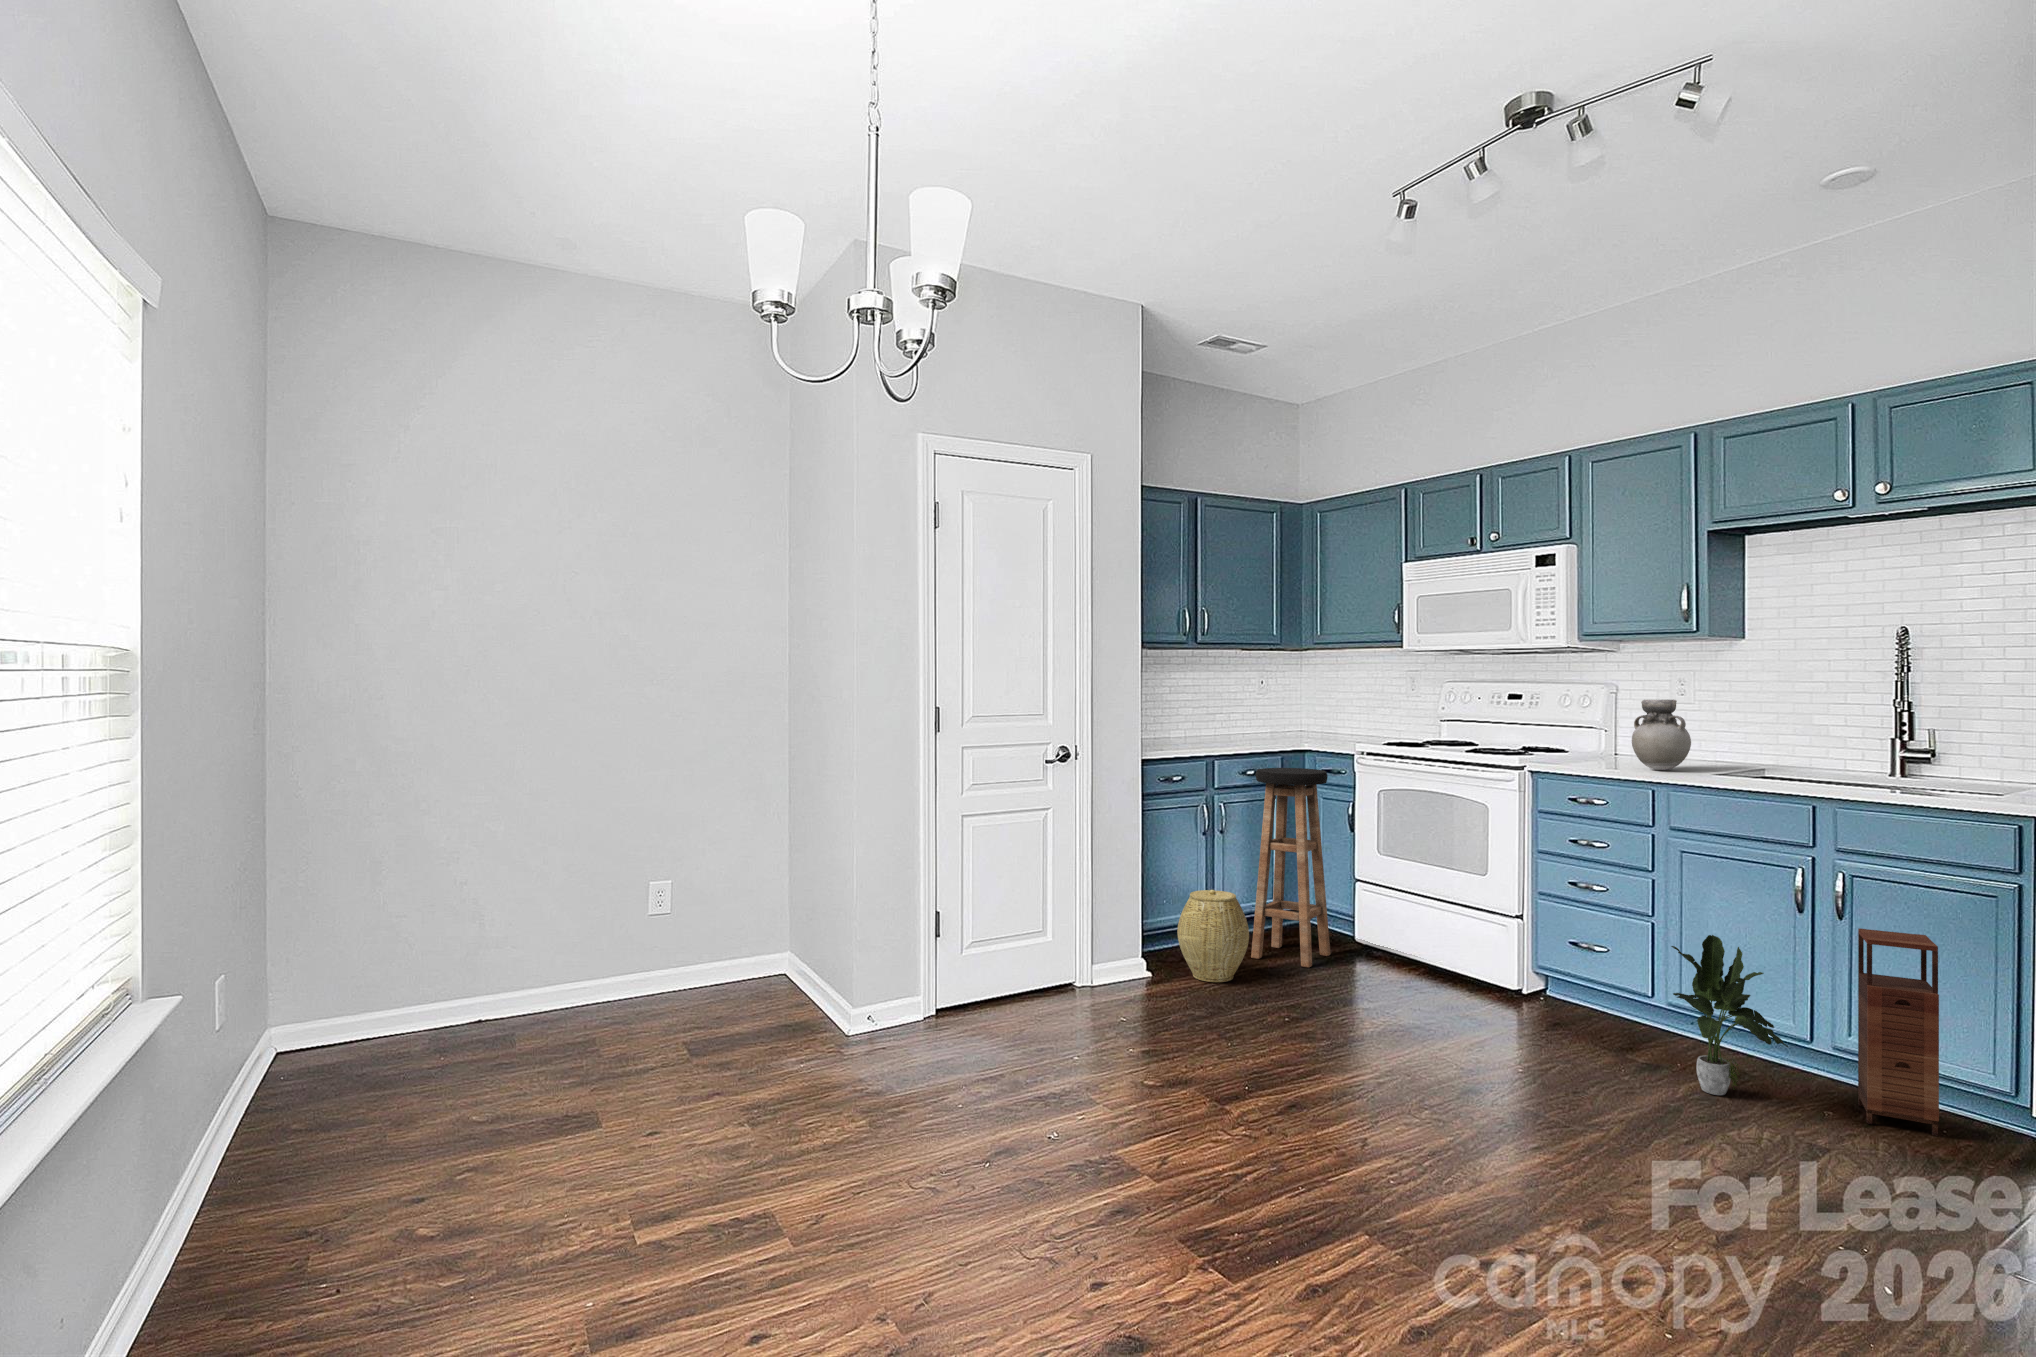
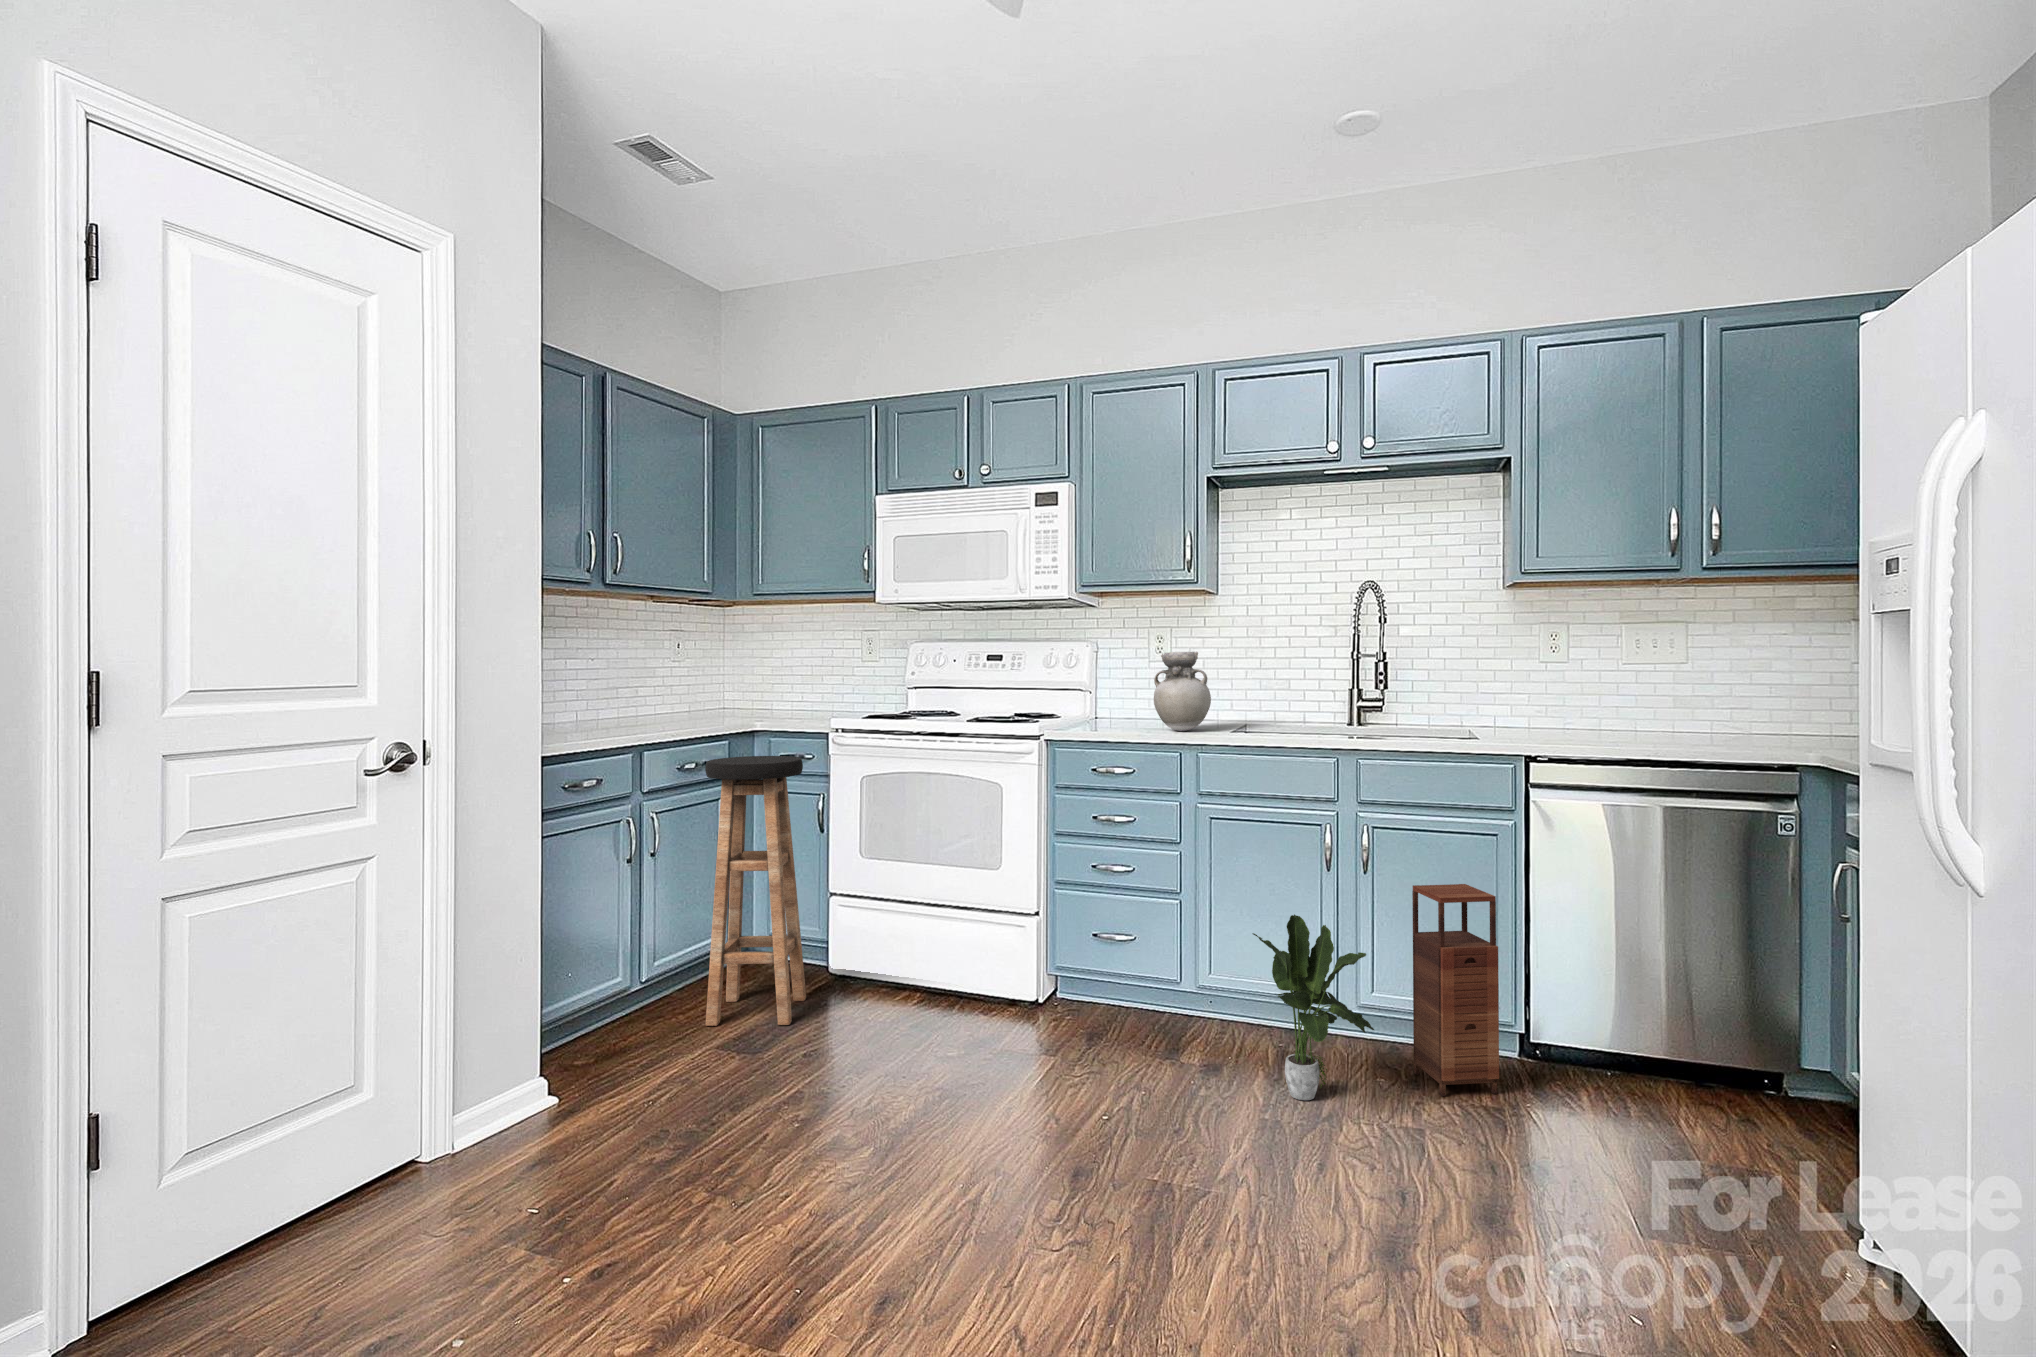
woven basket: present [1177,890,1249,982] -> none [605,943,716,1084]

